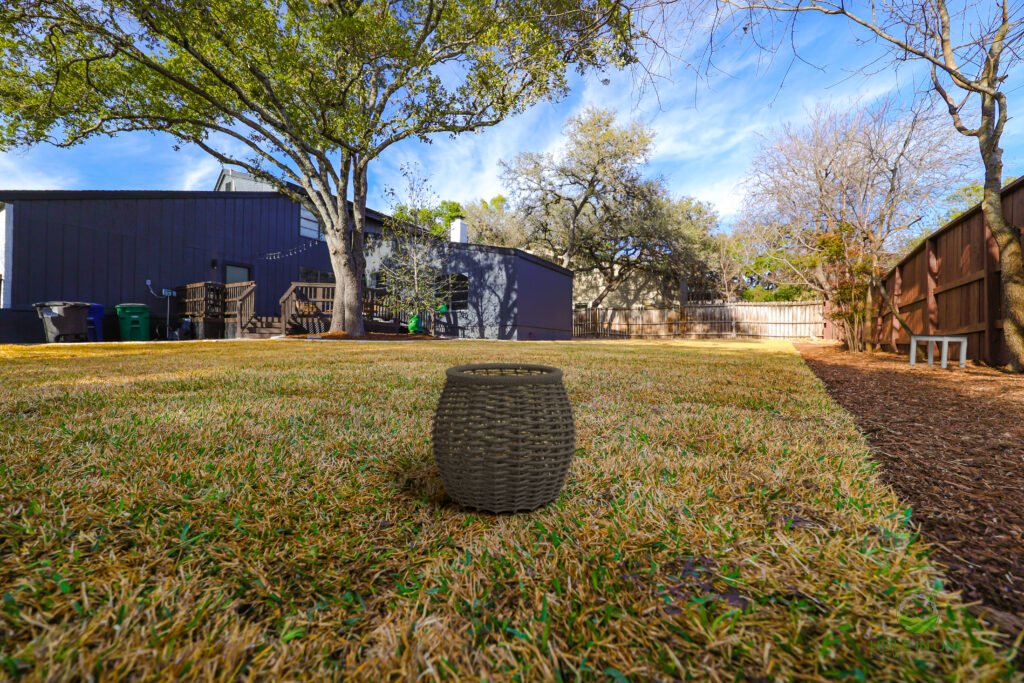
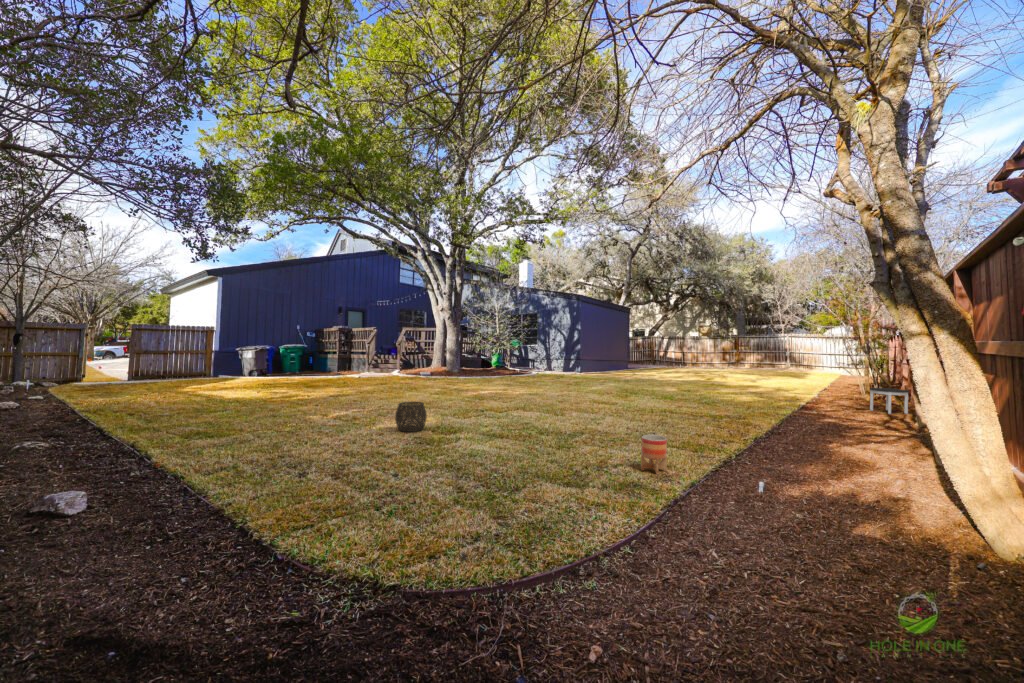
woven basket: present [430,363,577,513] -> present [395,402,427,432]
planter: none [680,386,783,540] -> present [641,435,667,475]

